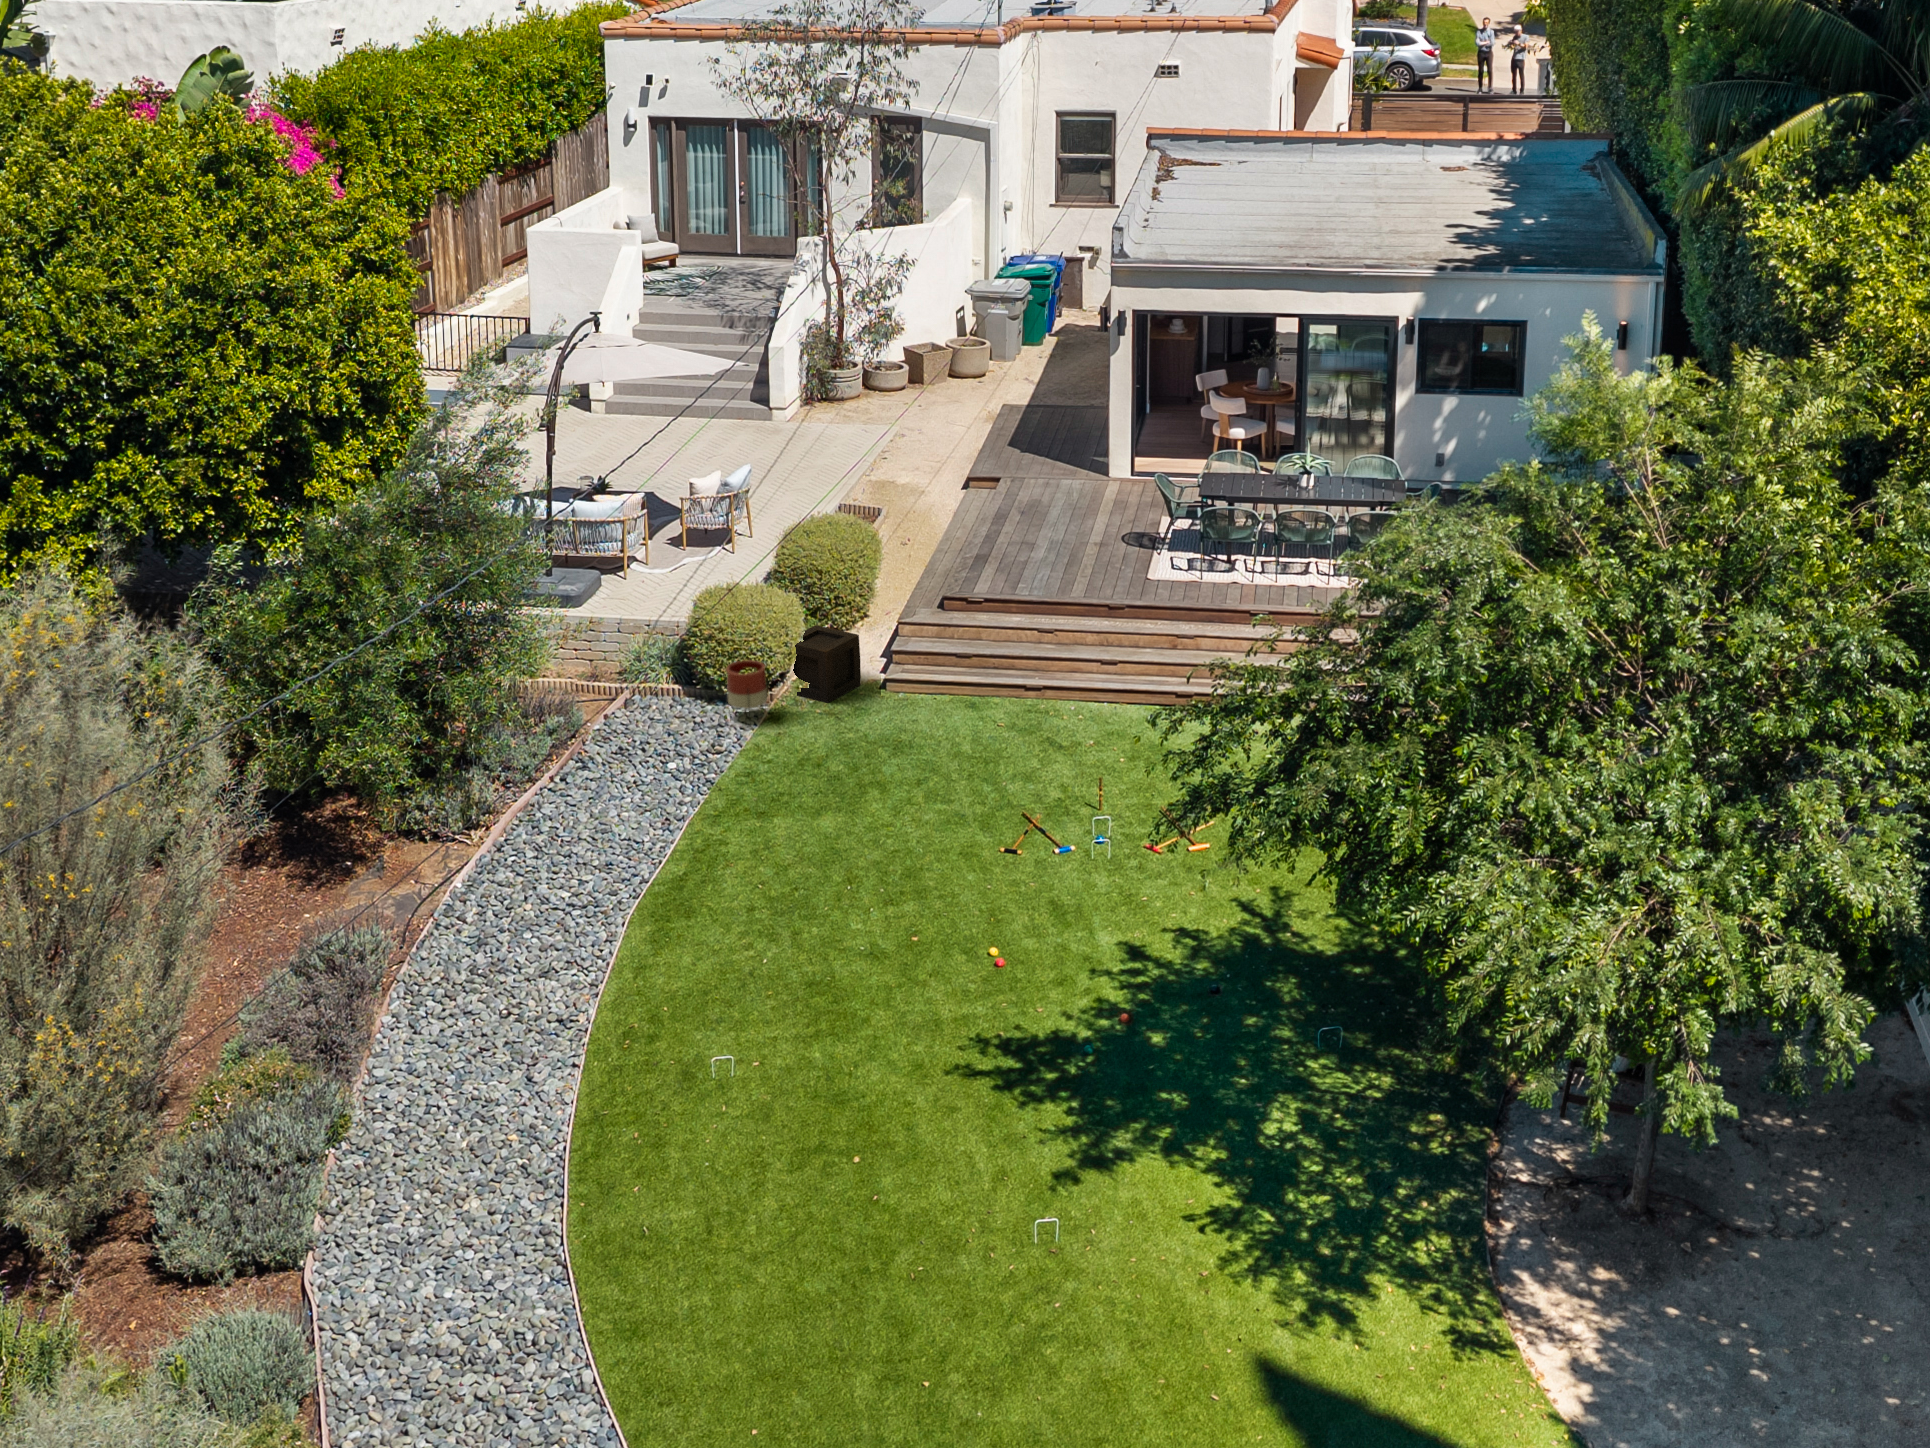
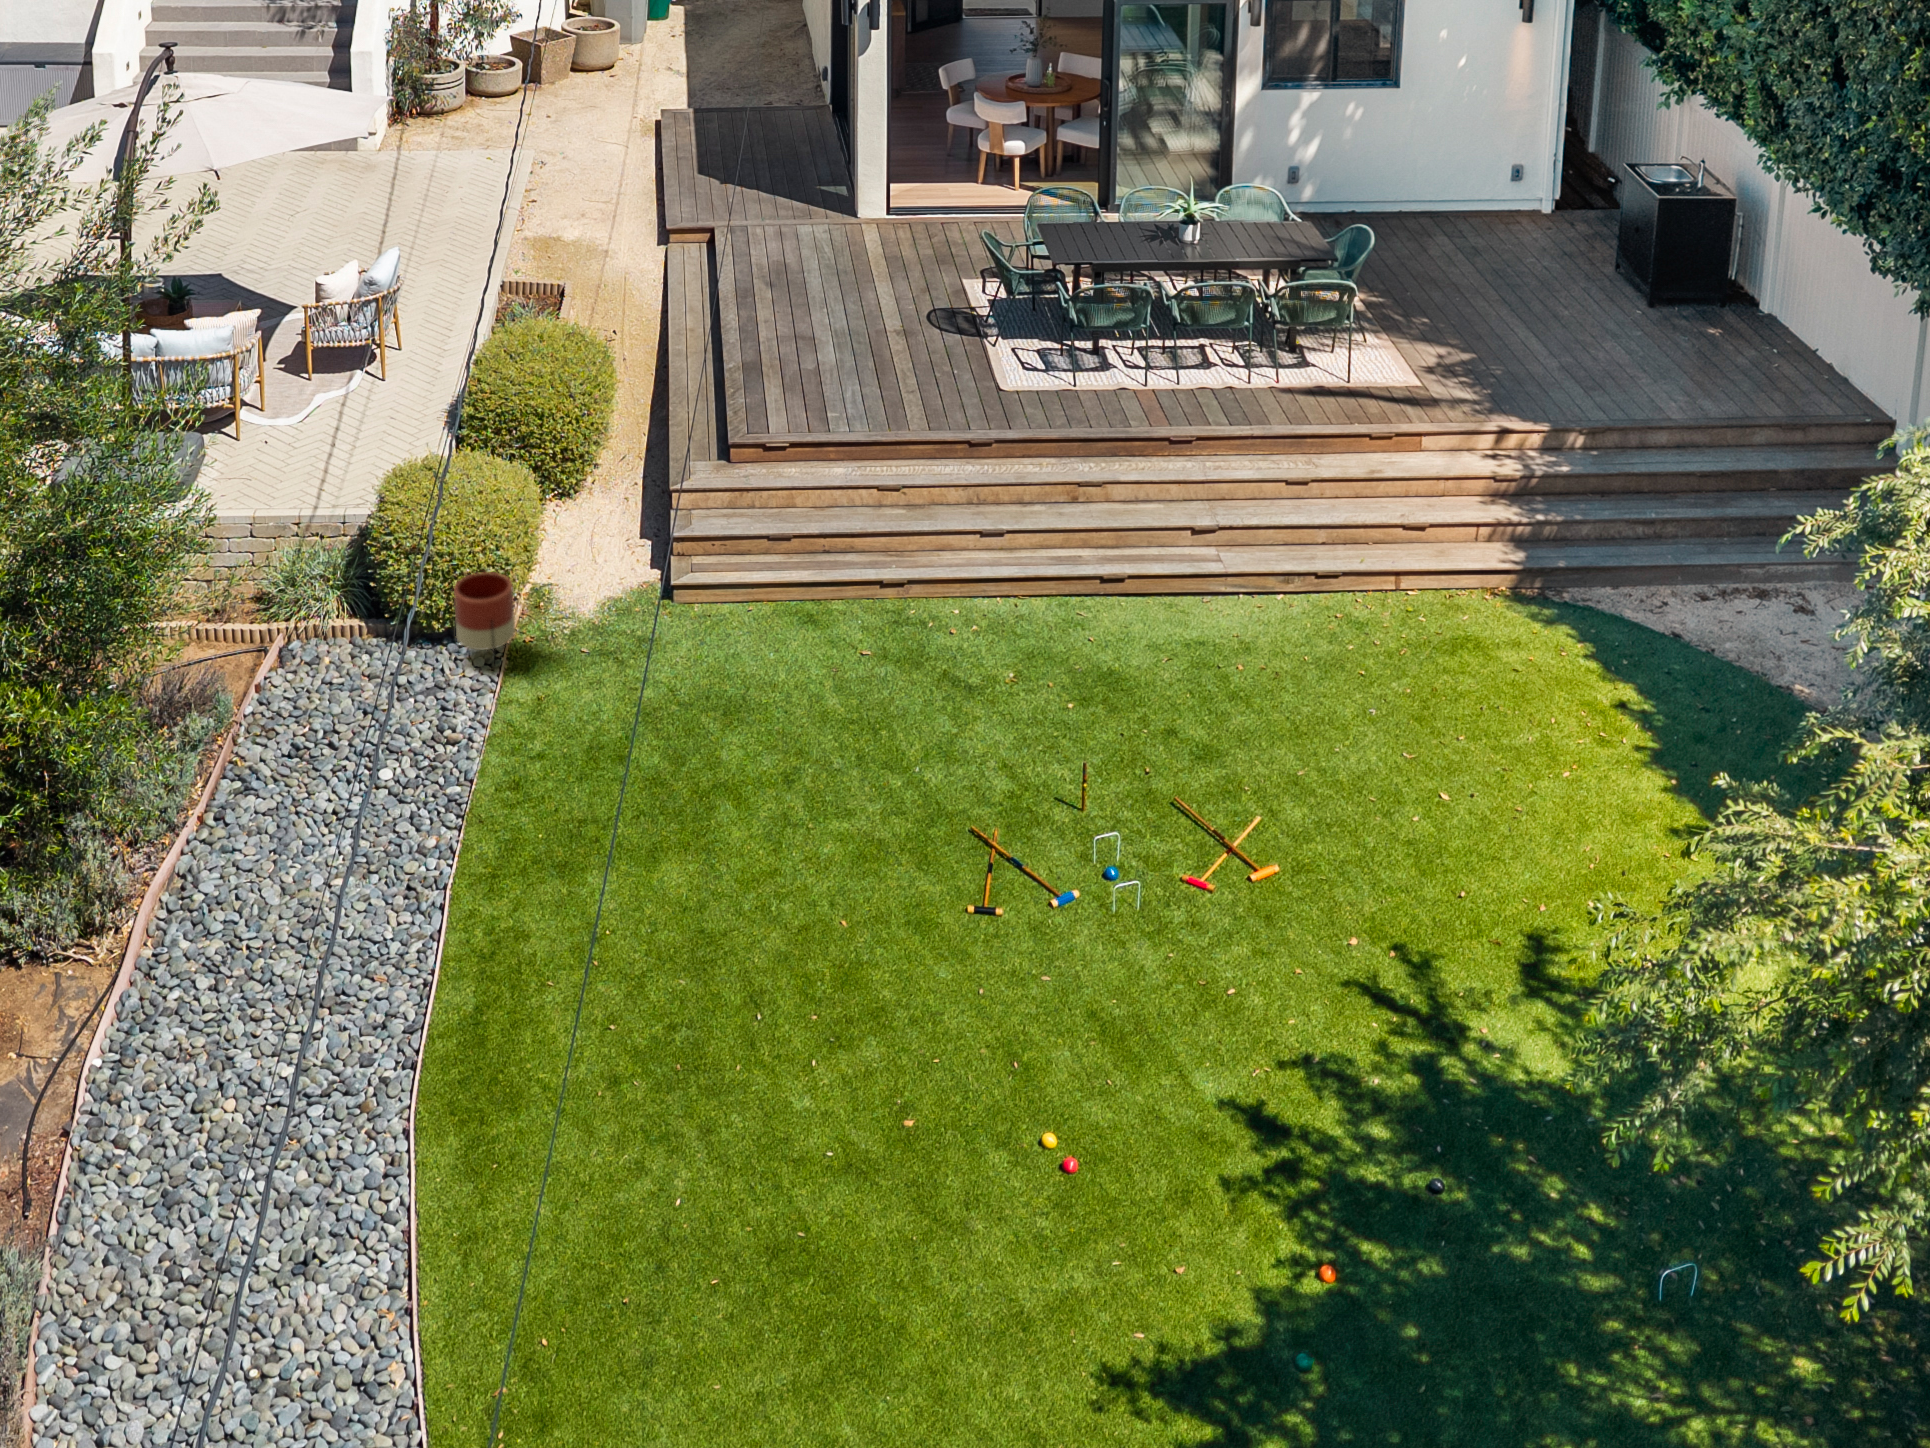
wooden crate: present [793,625,861,703] -> none [522,496,632,618]

